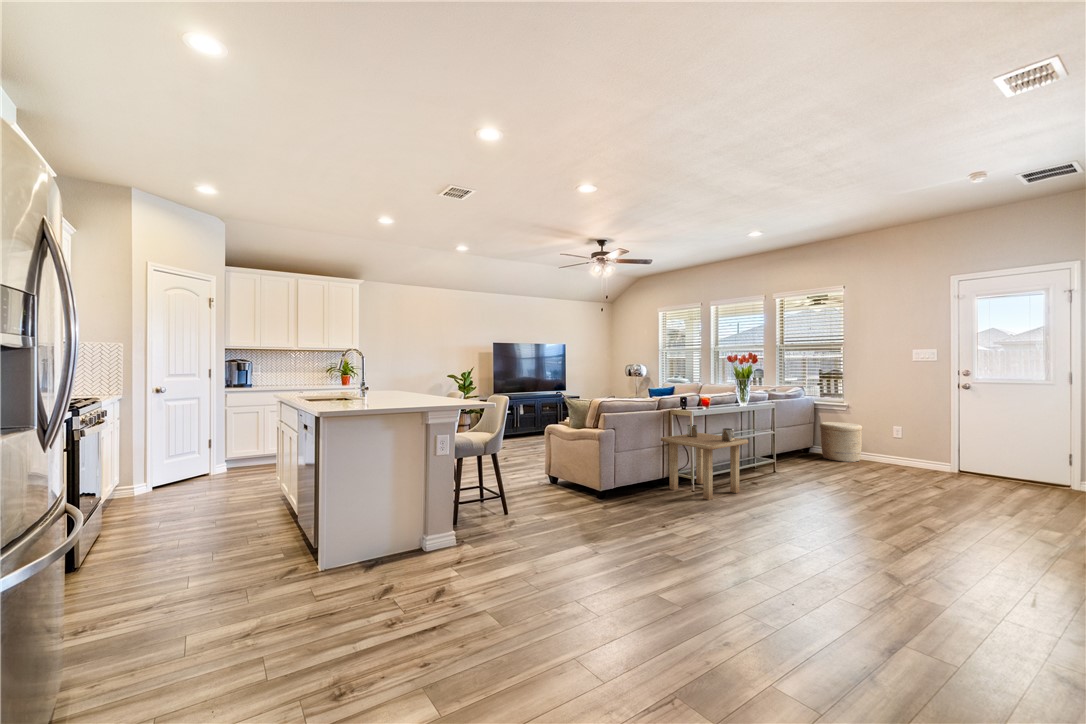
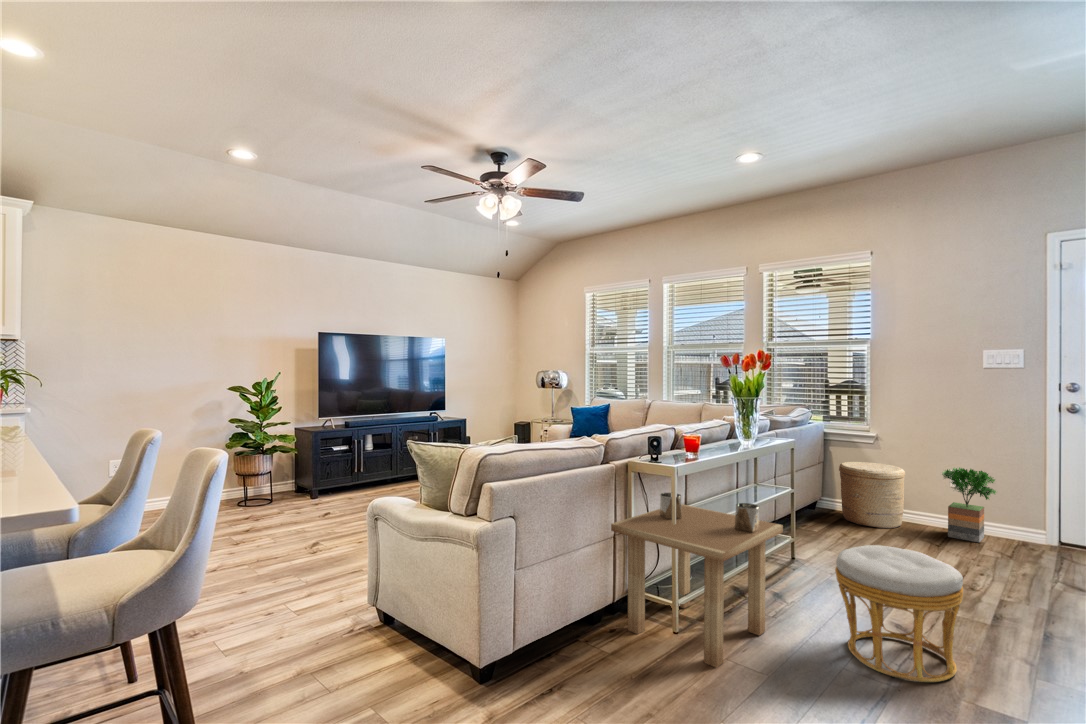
potted tree: none [883,423,918,470] -> present [942,468,996,543]
ottoman: none [772,451,832,508] -> present [835,545,963,682]

